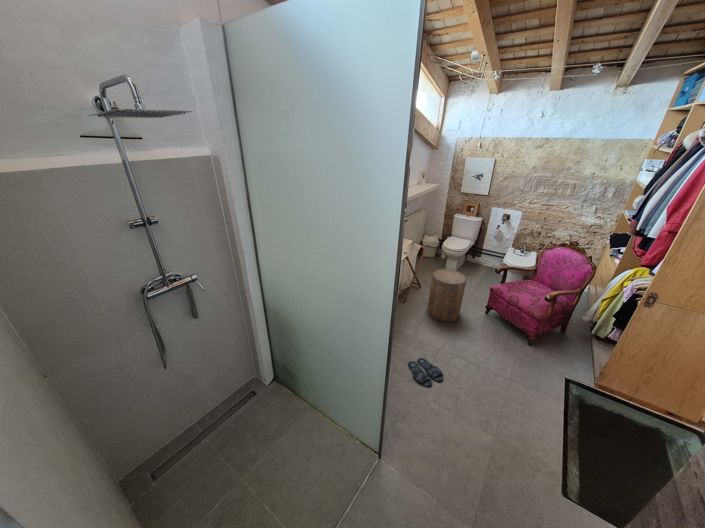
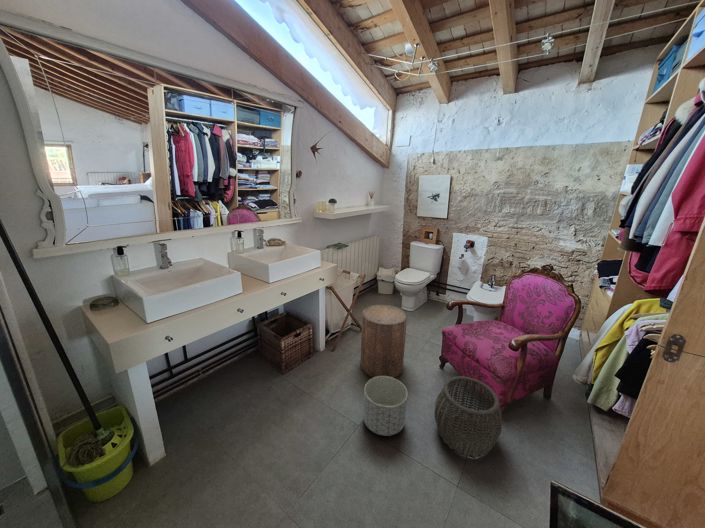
planter: none [442,318,475,354] -> present [363,376,407,436]
woven basket: none [491,318,537,366] -> present [434,376,502,458]
slippers: present [408,358,443,387] -> none [297,442,348,503]

